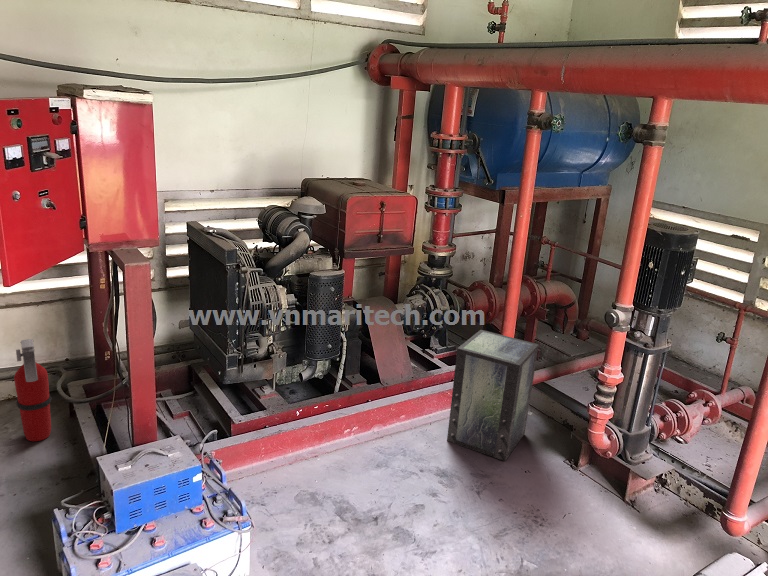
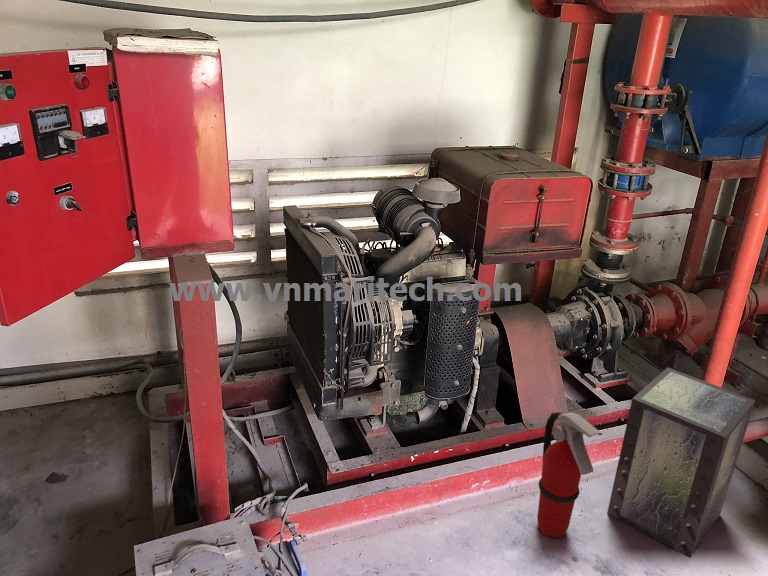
fire extinguisher: present [14,339,51,441] -> present [537,412,603,538]

